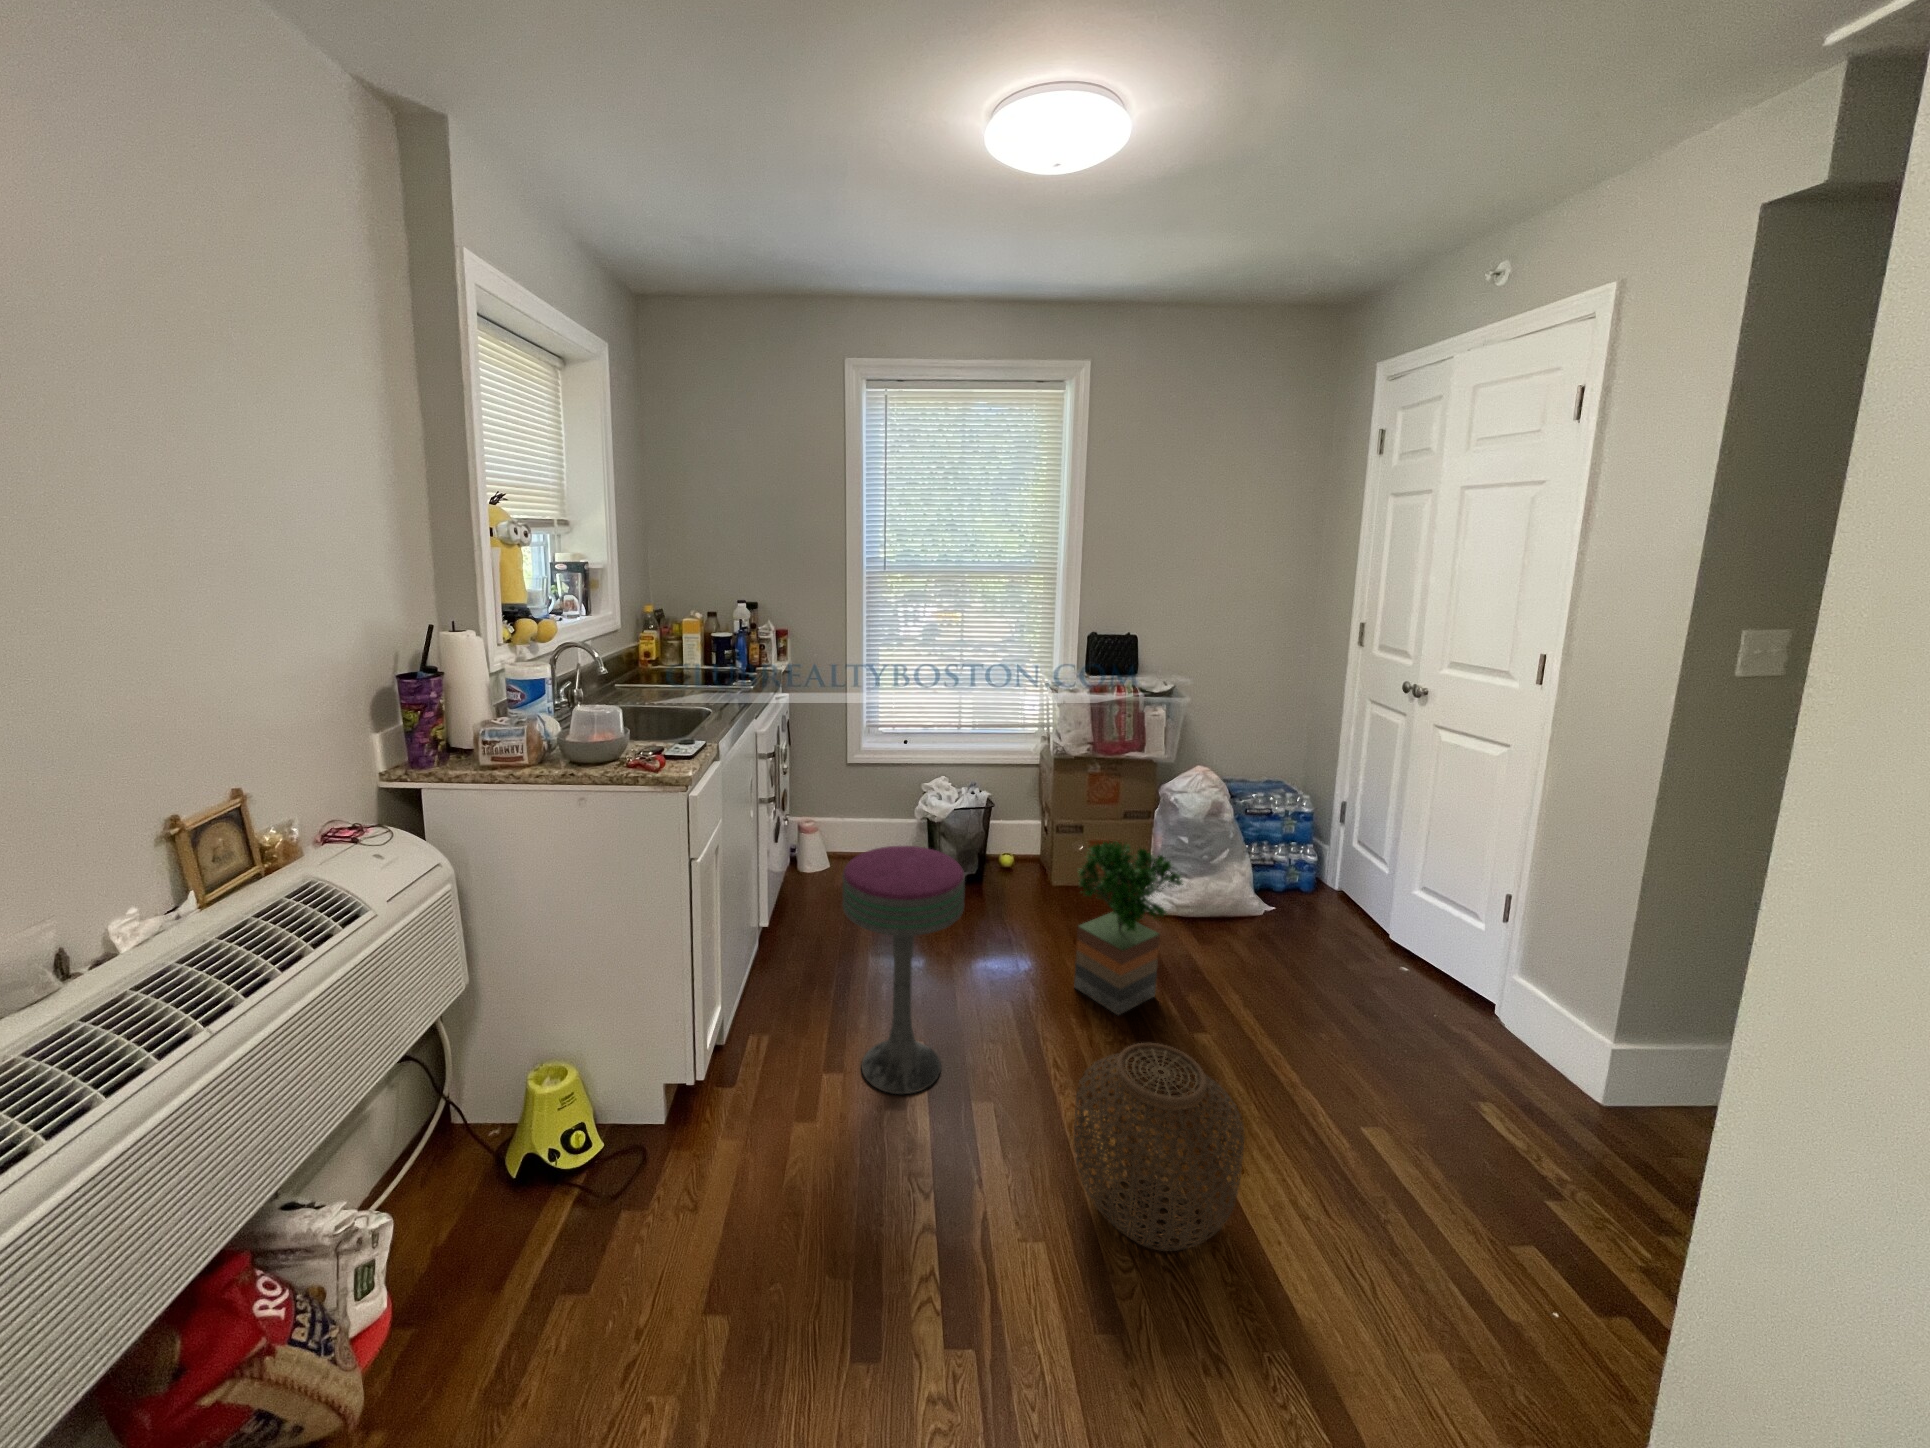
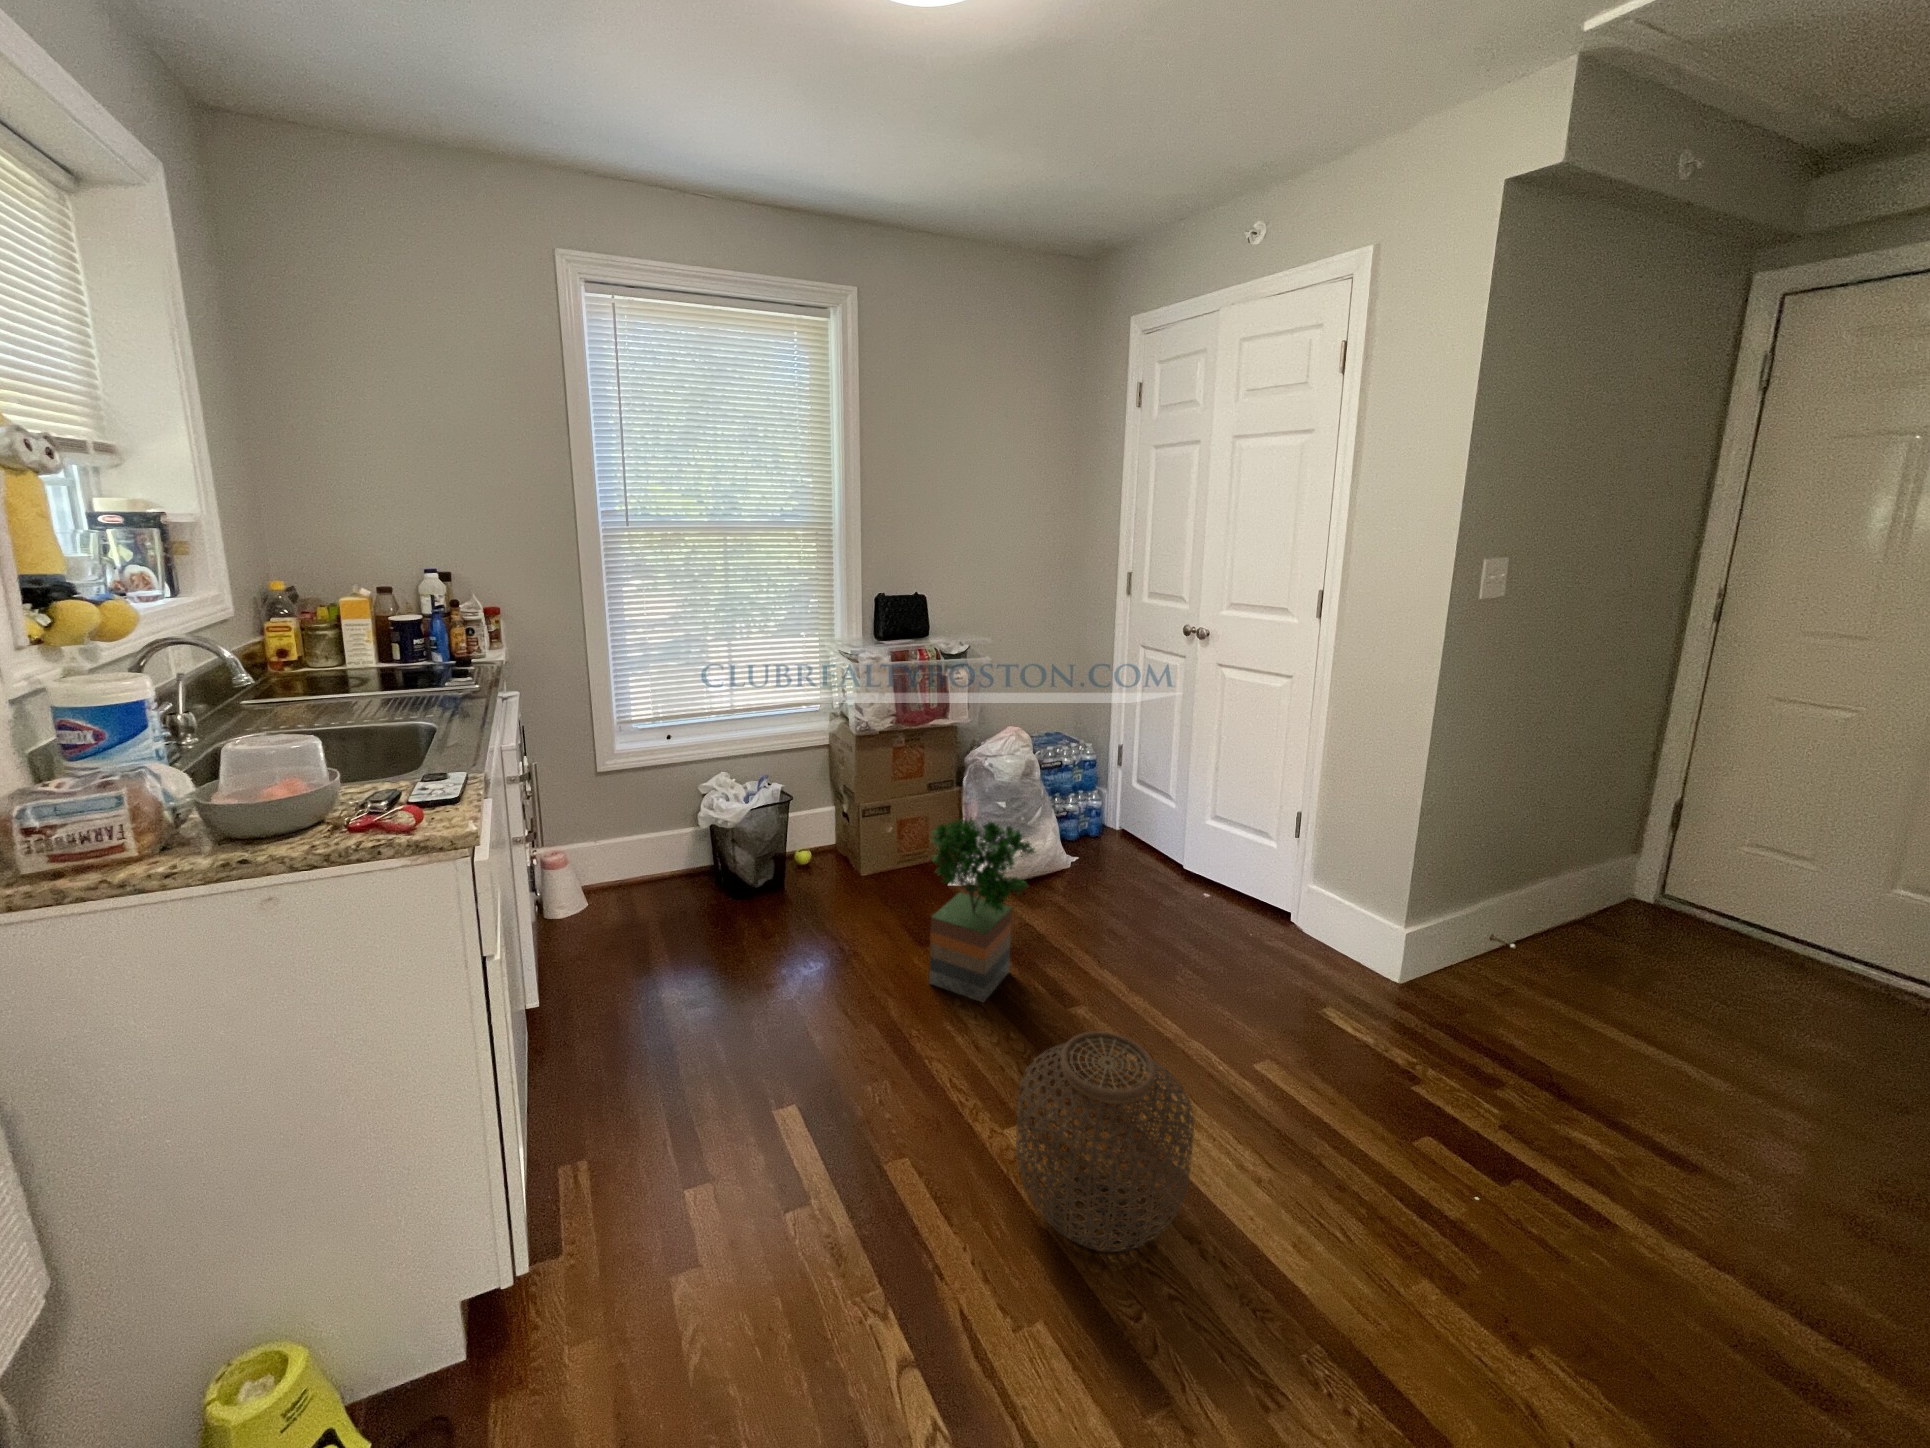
bar stool: present [842,846,965,1094] -> none [689,866,847,1177]

